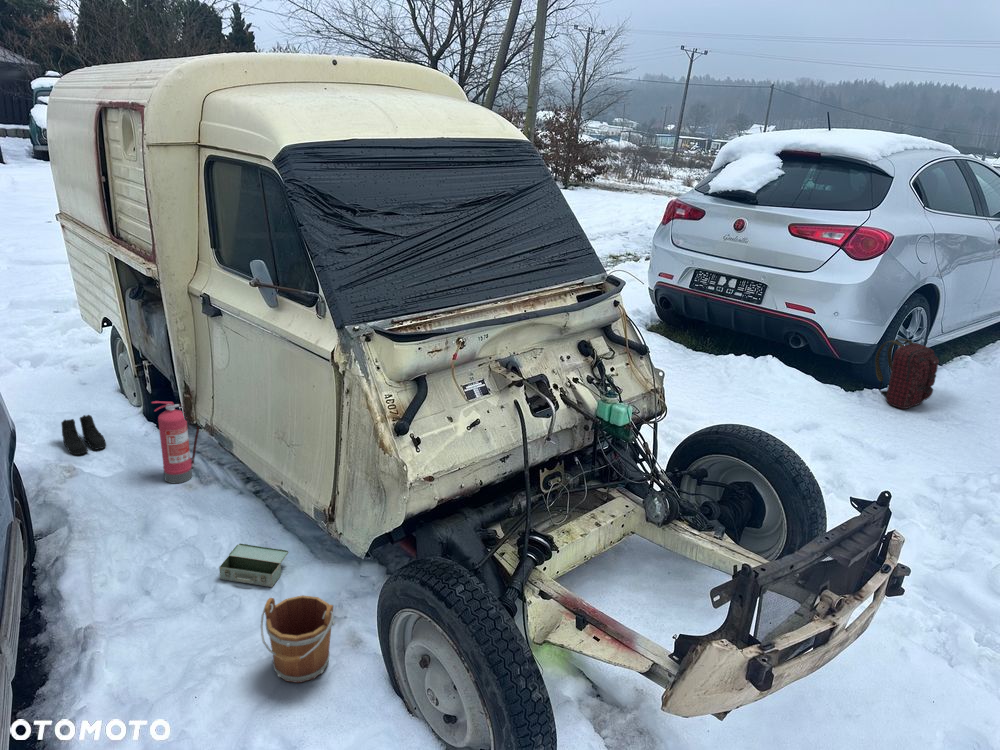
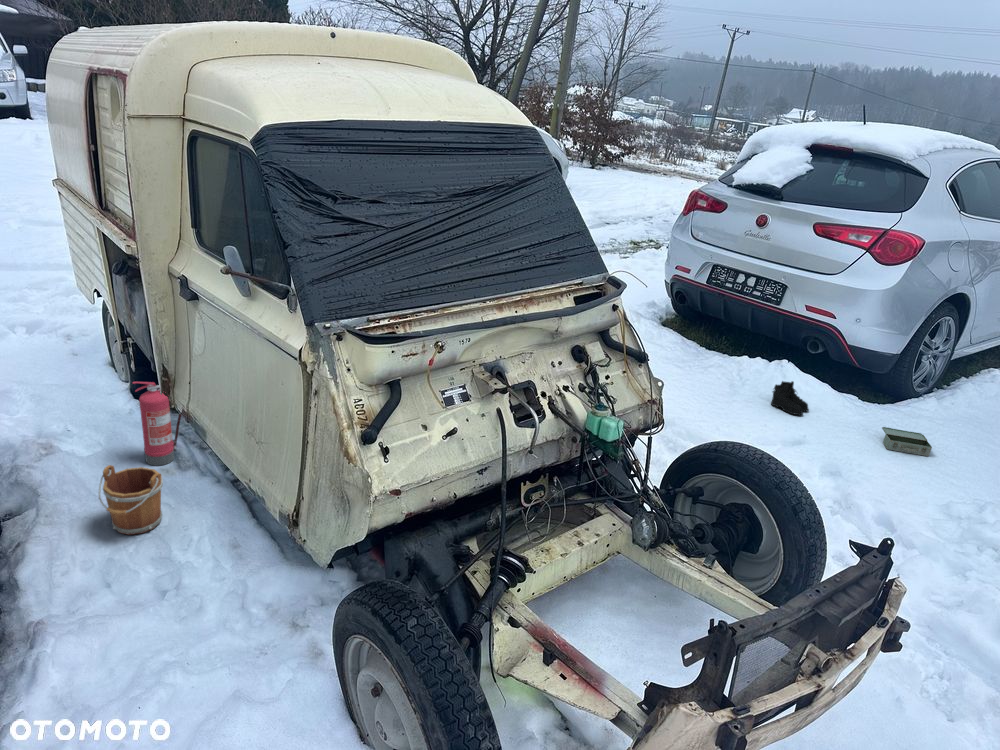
backpack: present [875,339,939,409] -> none [895,350,964,424]
boots: present [61,415,106,455] -> present [771,381,808,415]
toolbox: present [219,544,289,587] -> present [882,427,932,456]
bucket: present [261,595,335,683] -> present [99,465,163,535]

